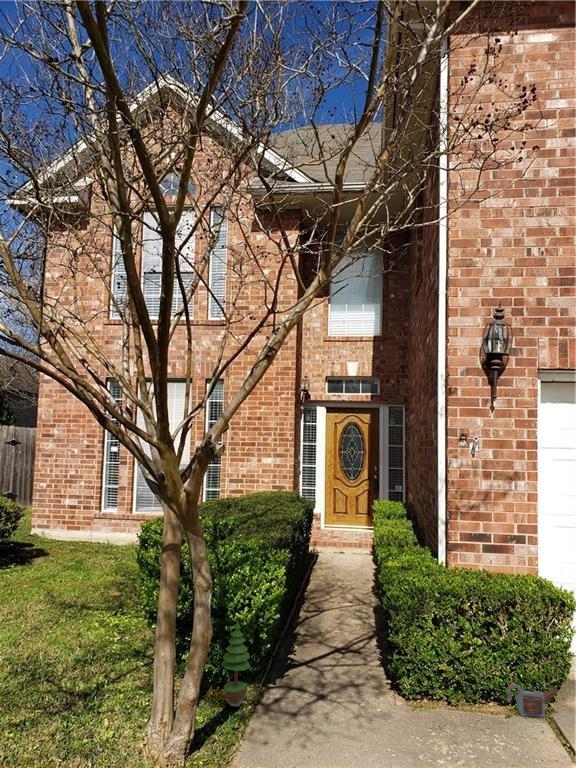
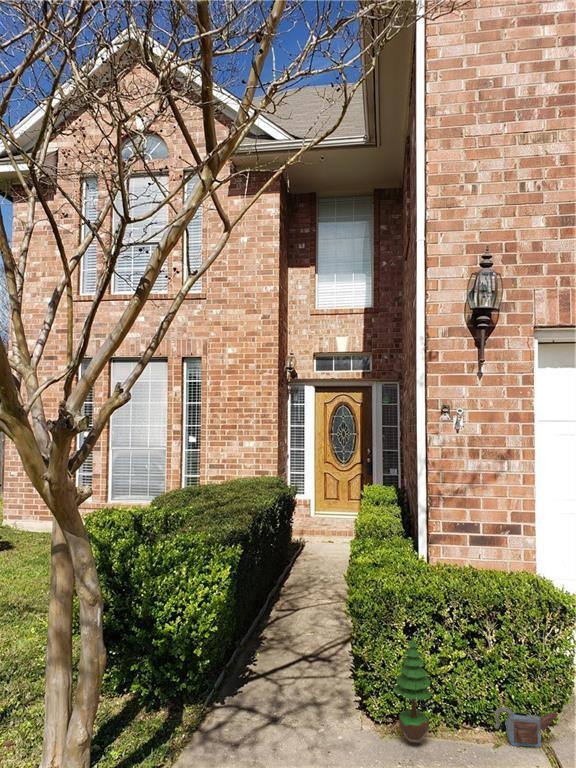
potted tree: present [221,621,250,707] -> present [395,637,432,743]

